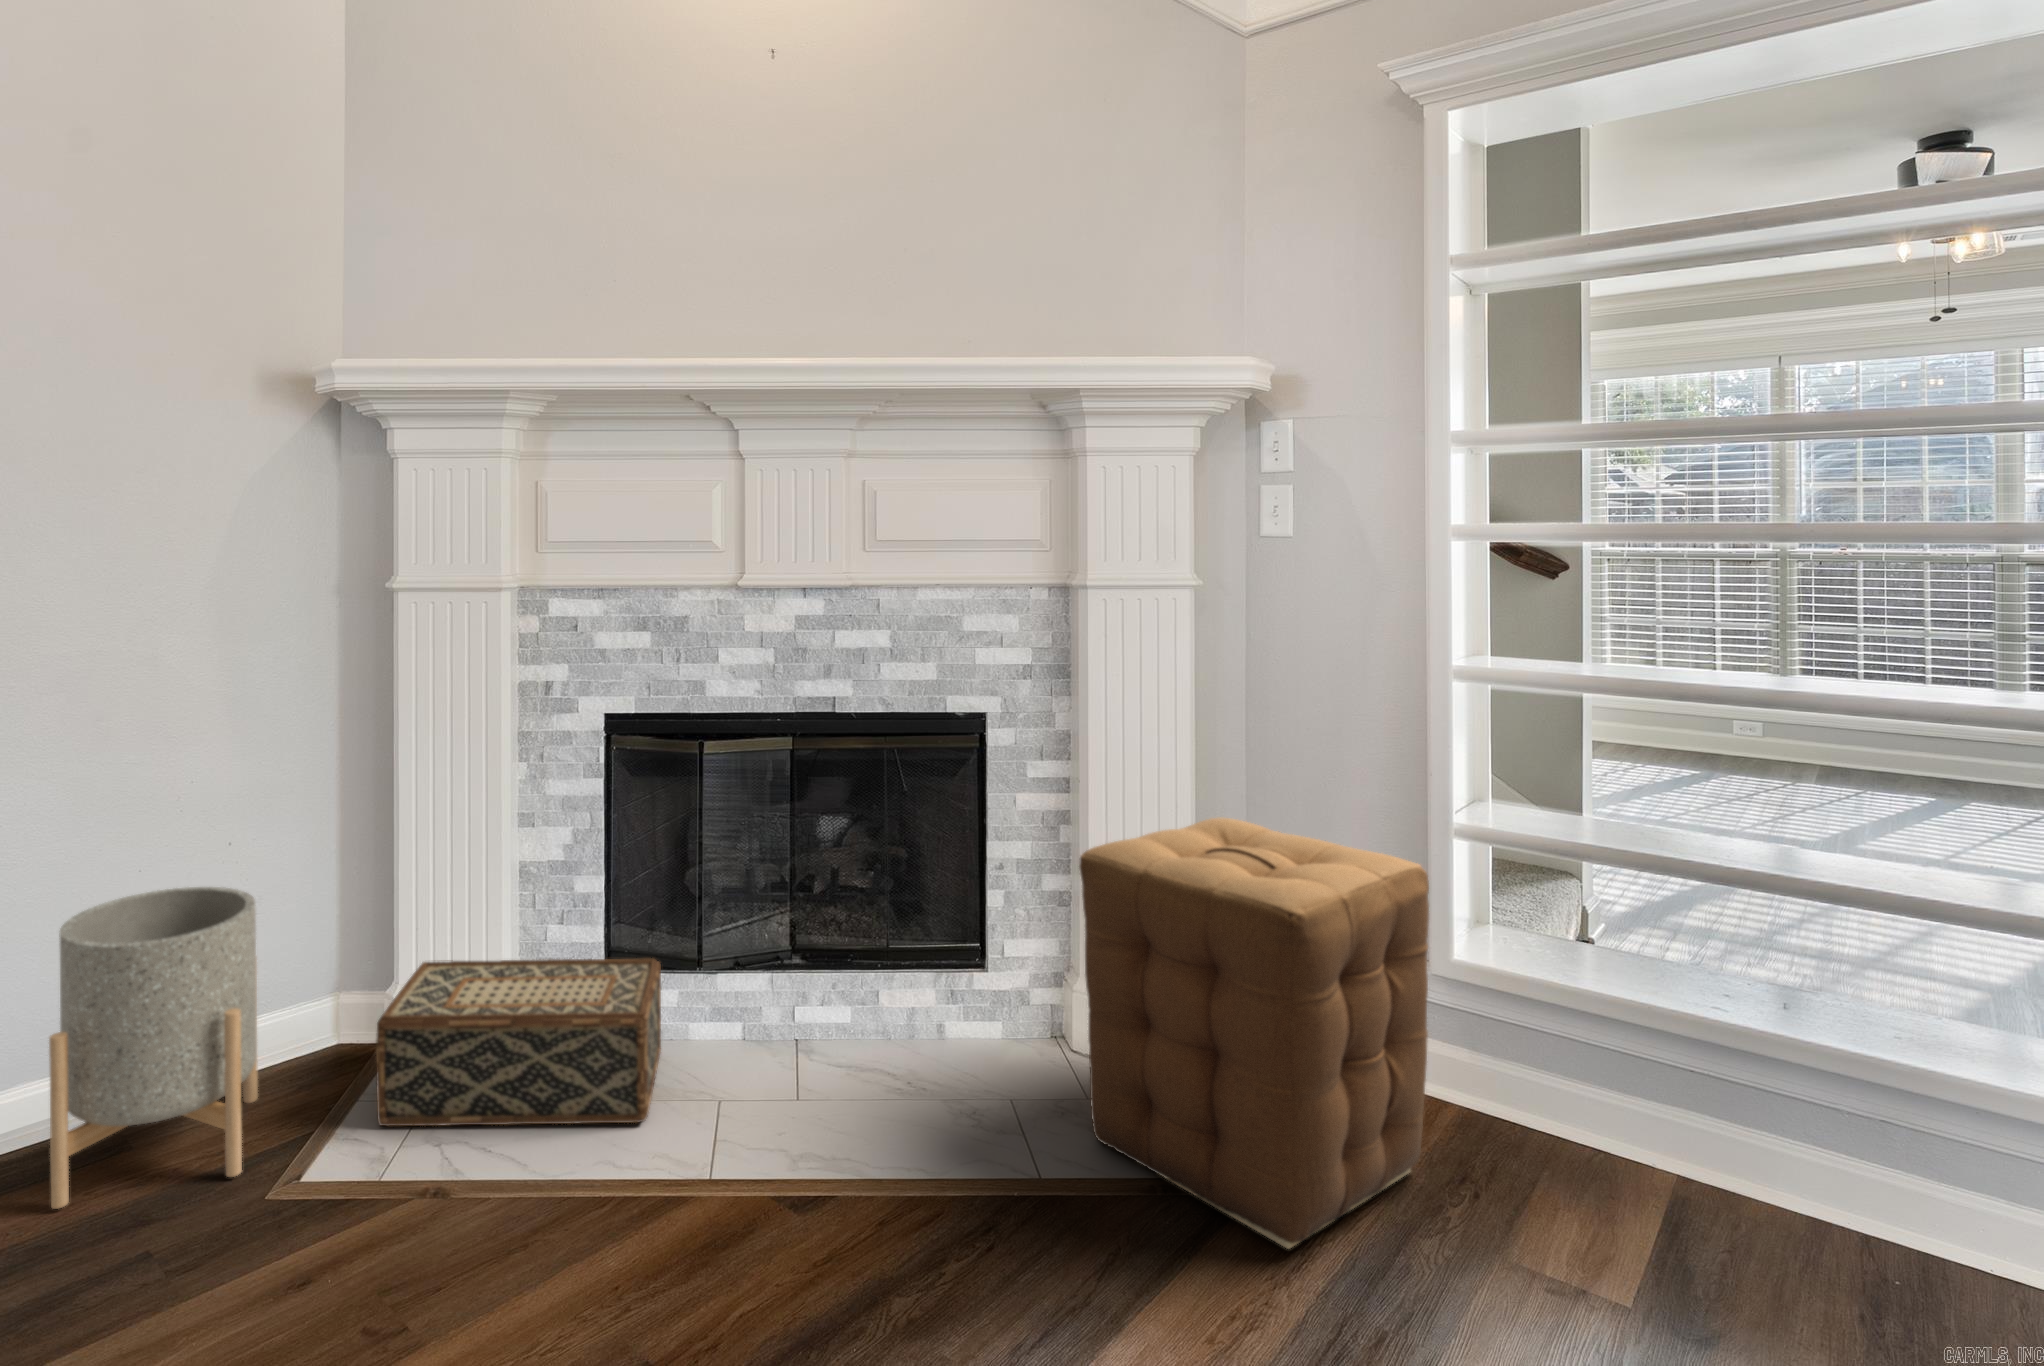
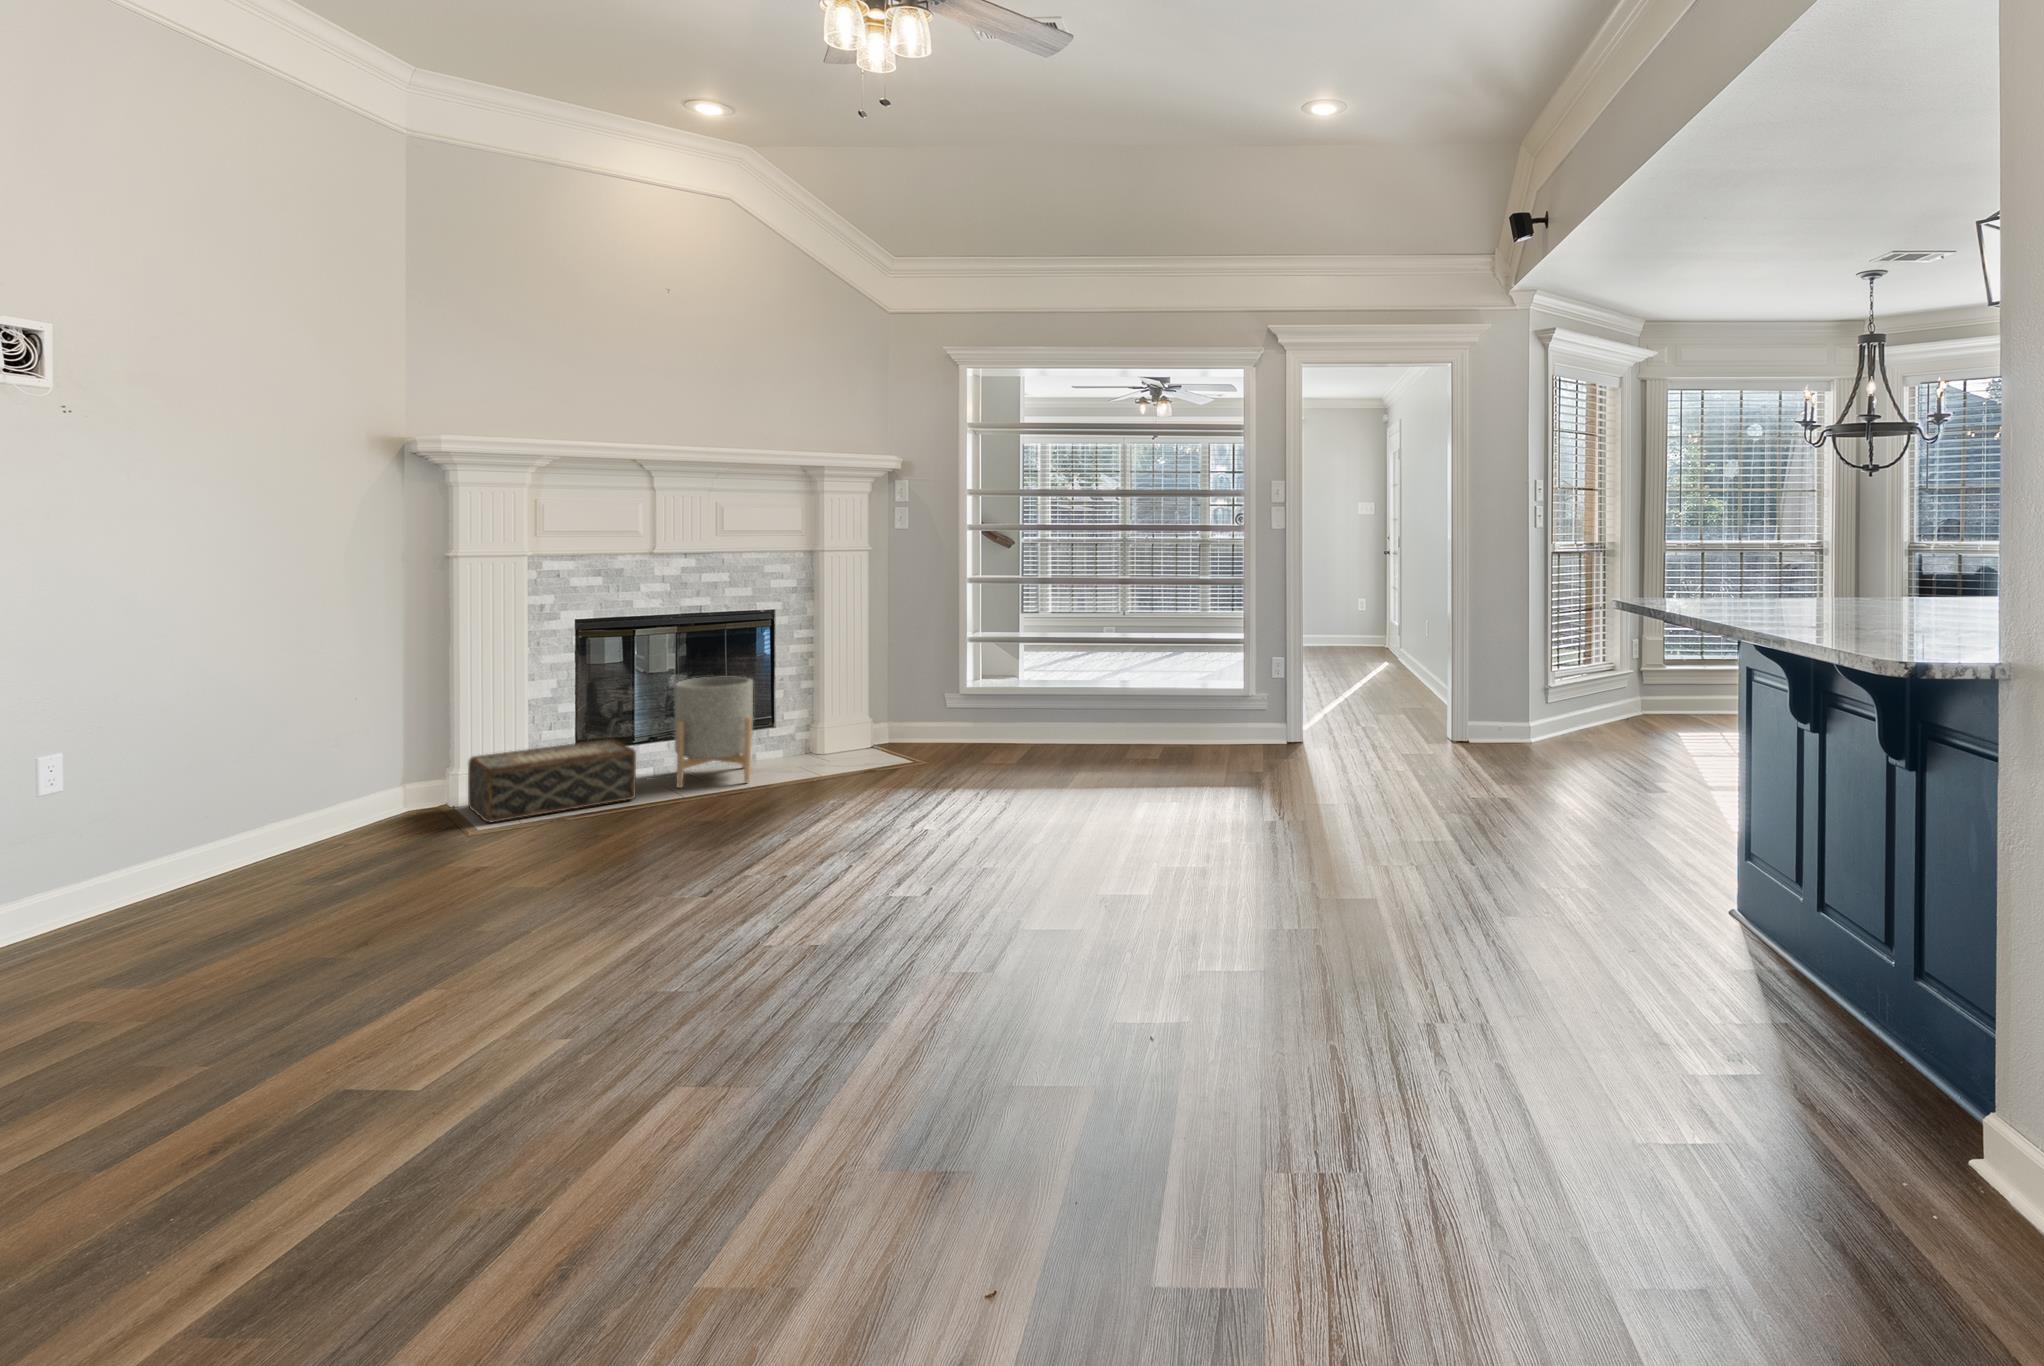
ottoman: present [1079,818,1429,1249] -> none [833,645,959,776]
planter: present [49,887,258,1209] -> present [674,677,753,788]

